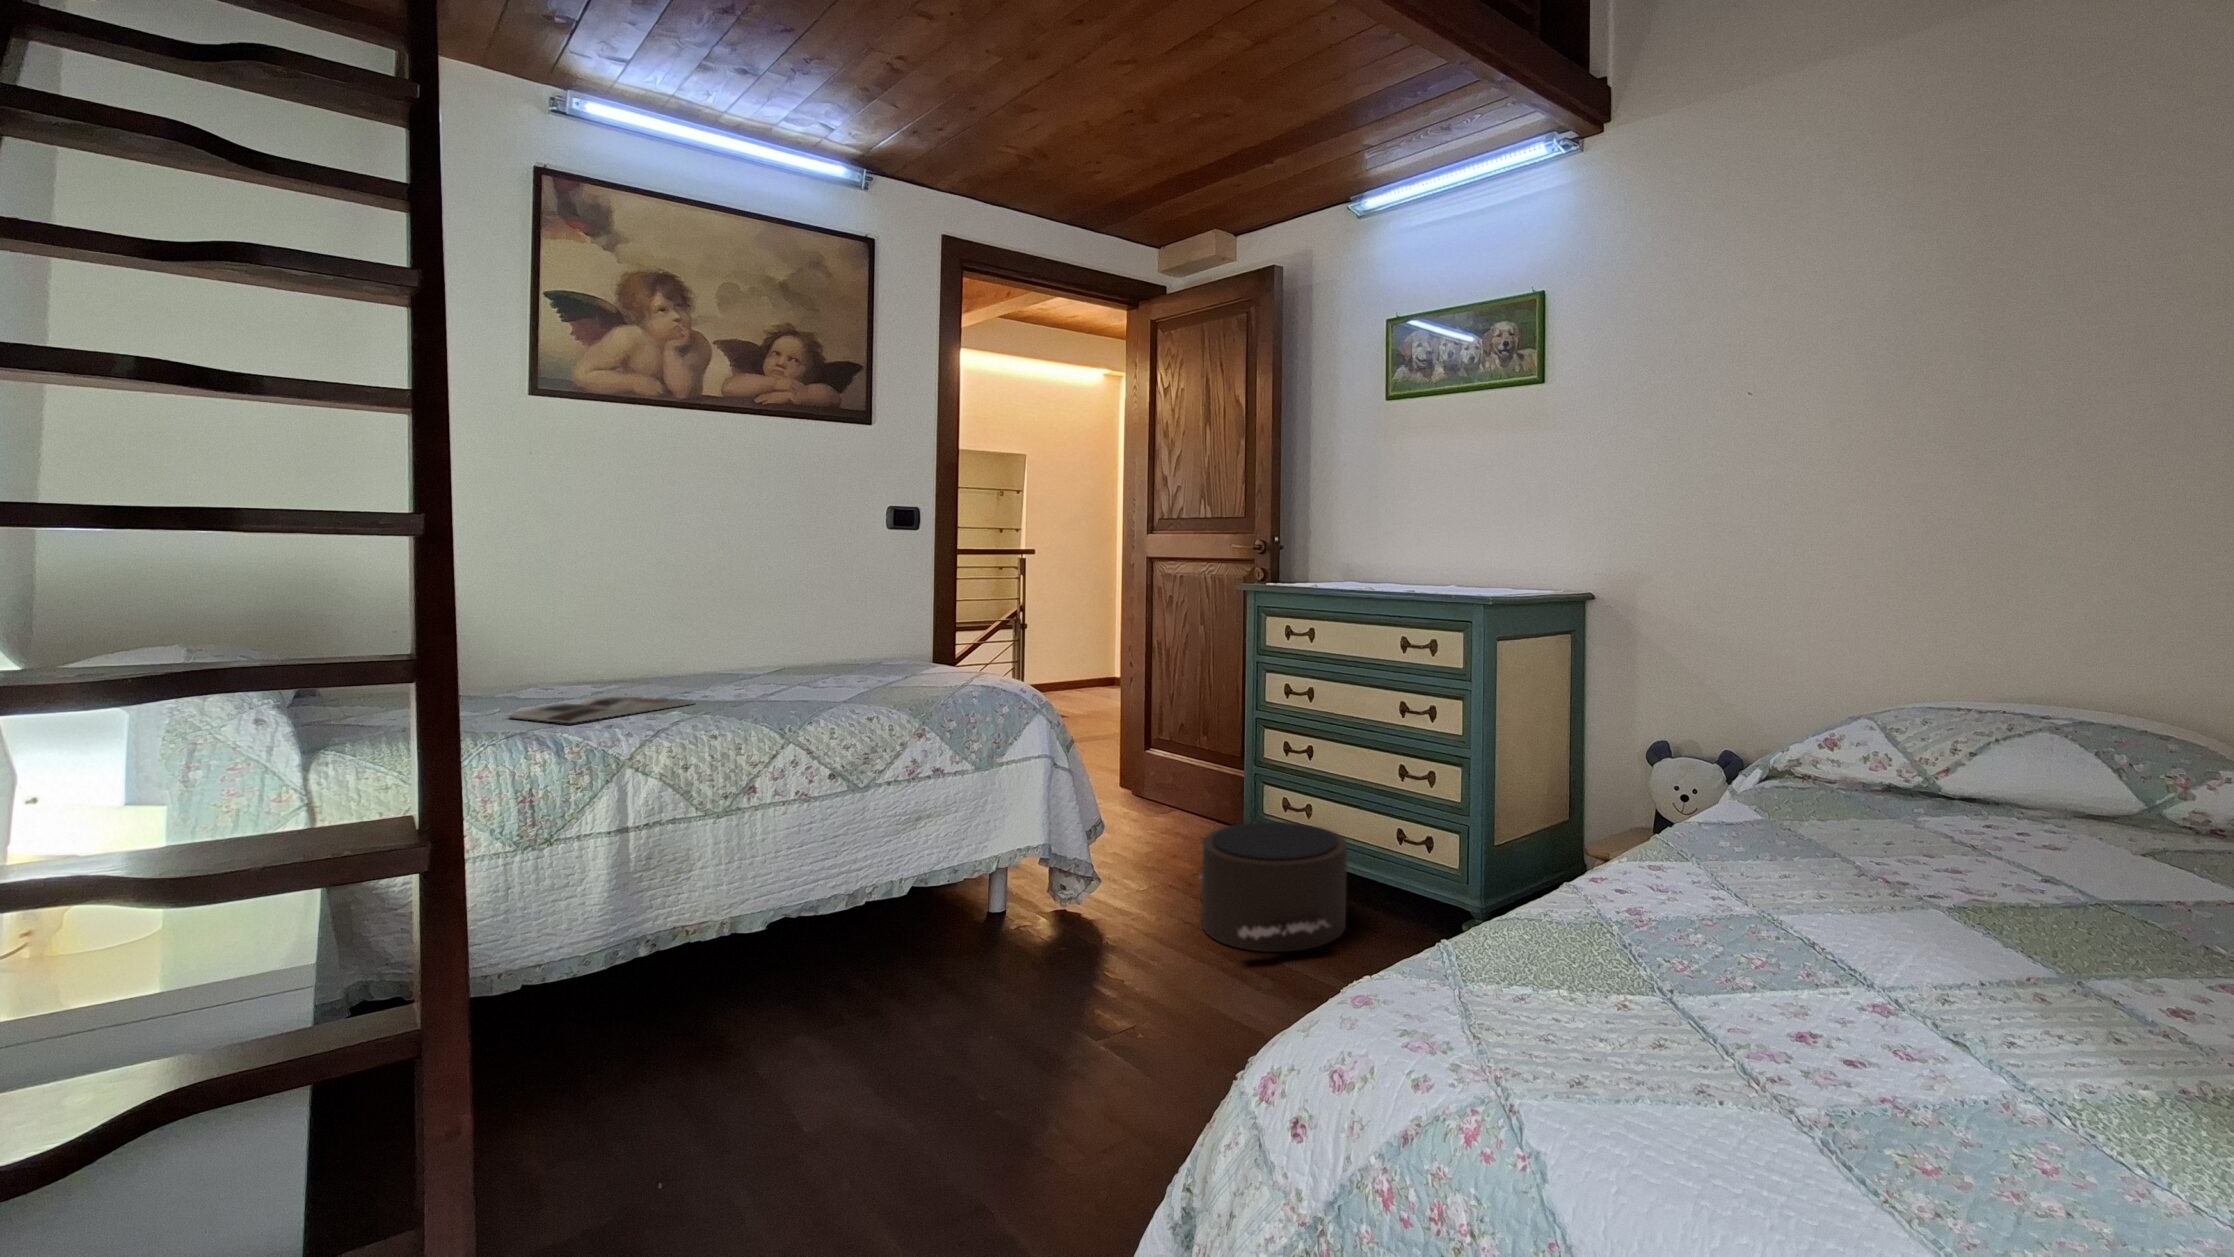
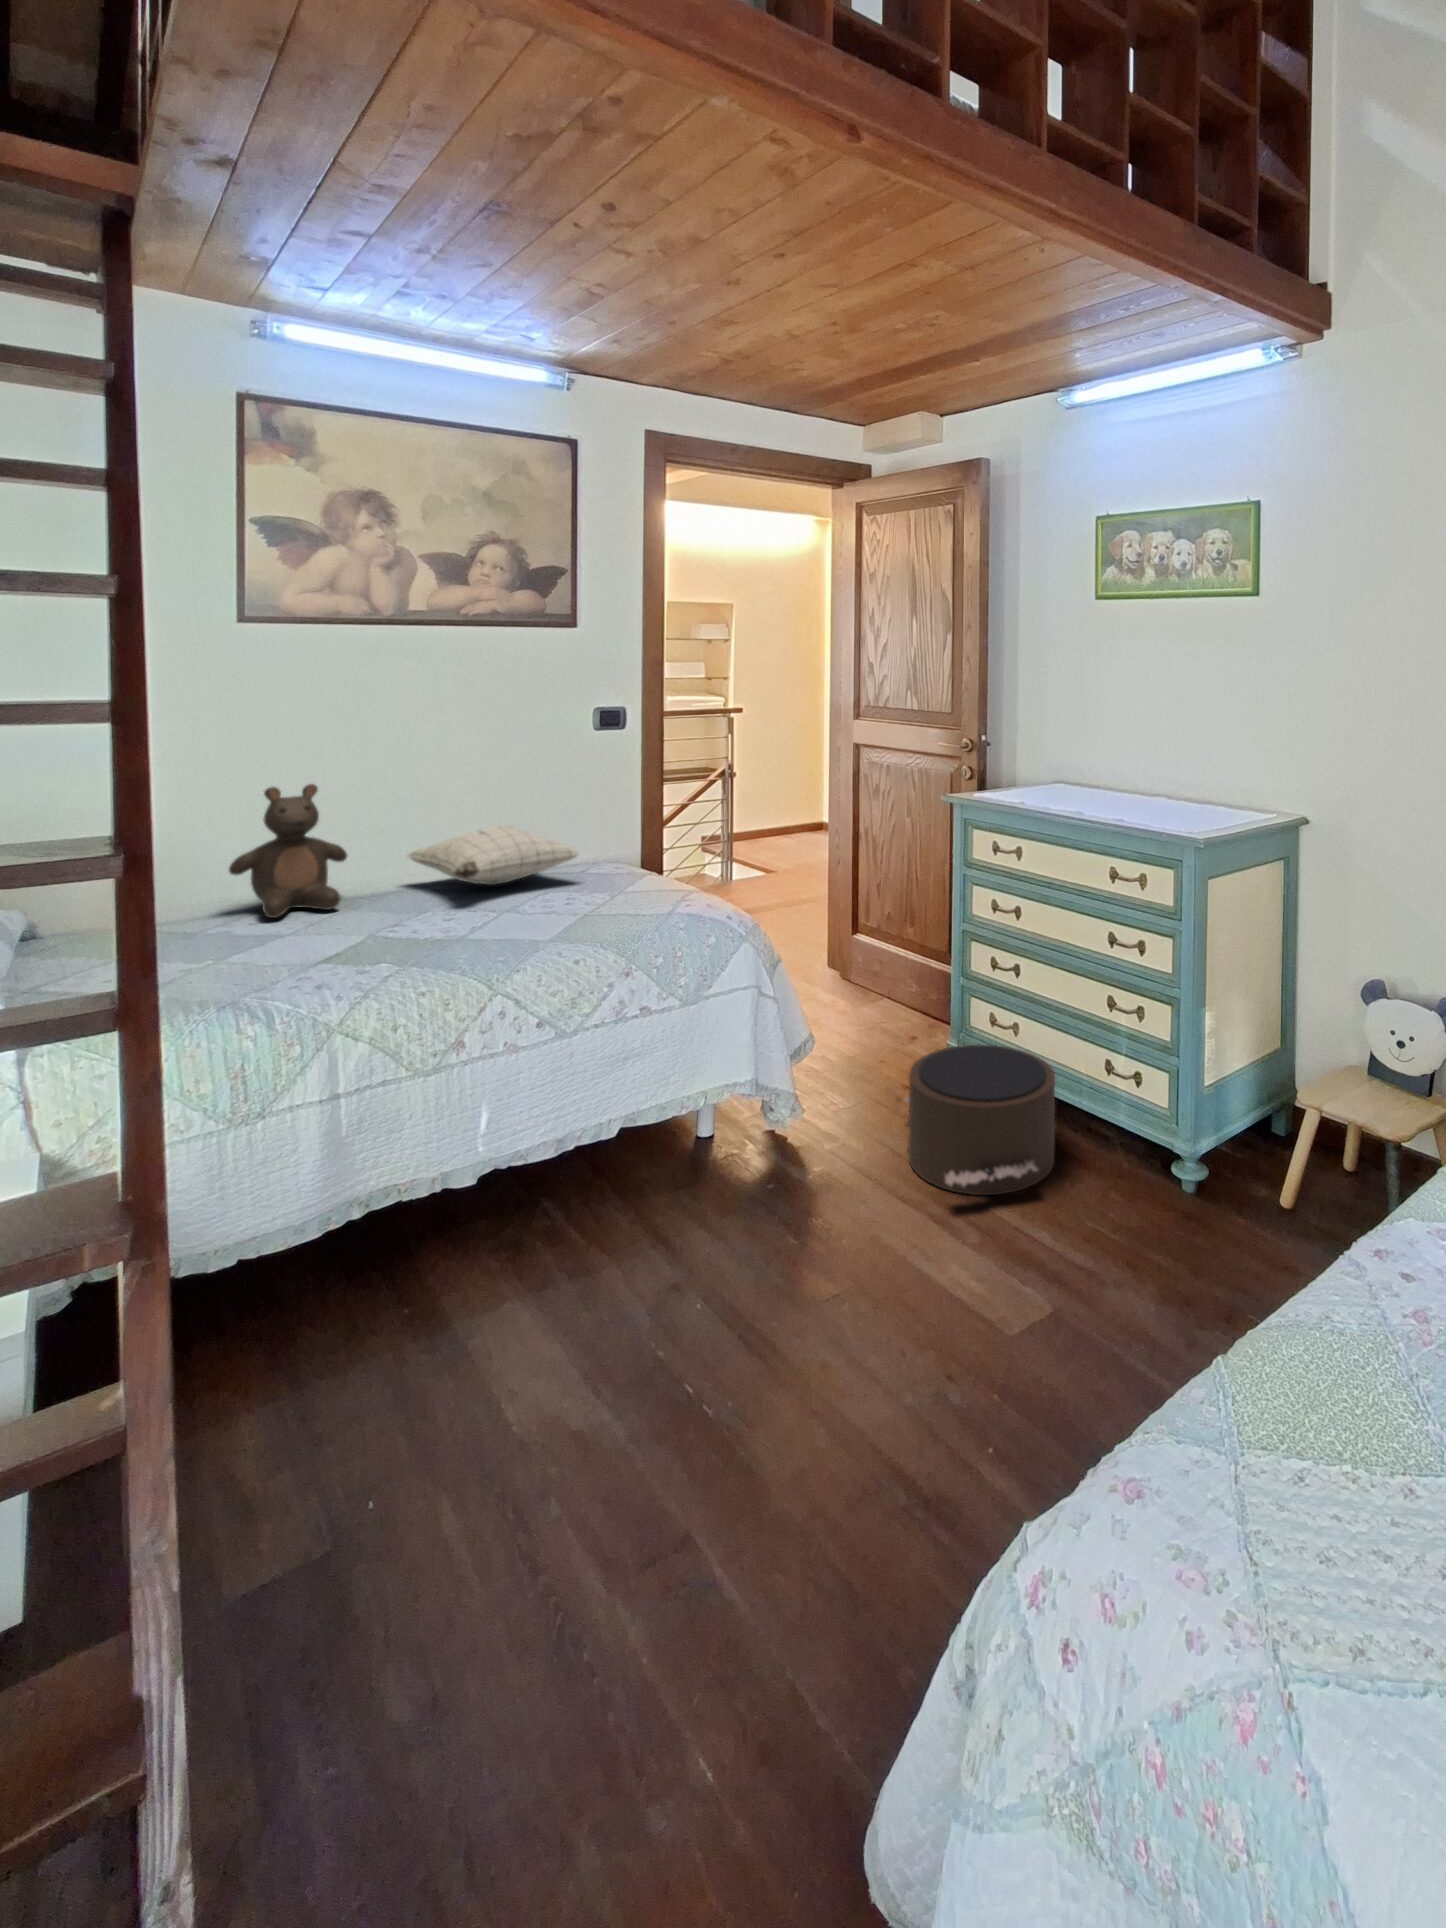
teddy bear: none [517,560,639,687] -> present [229,784,347,918]
pillow: none [697,611,875,671] -> present [407,826,578,885]
magazine: present [509,697,695,723] -> none [218,936,404,985]

